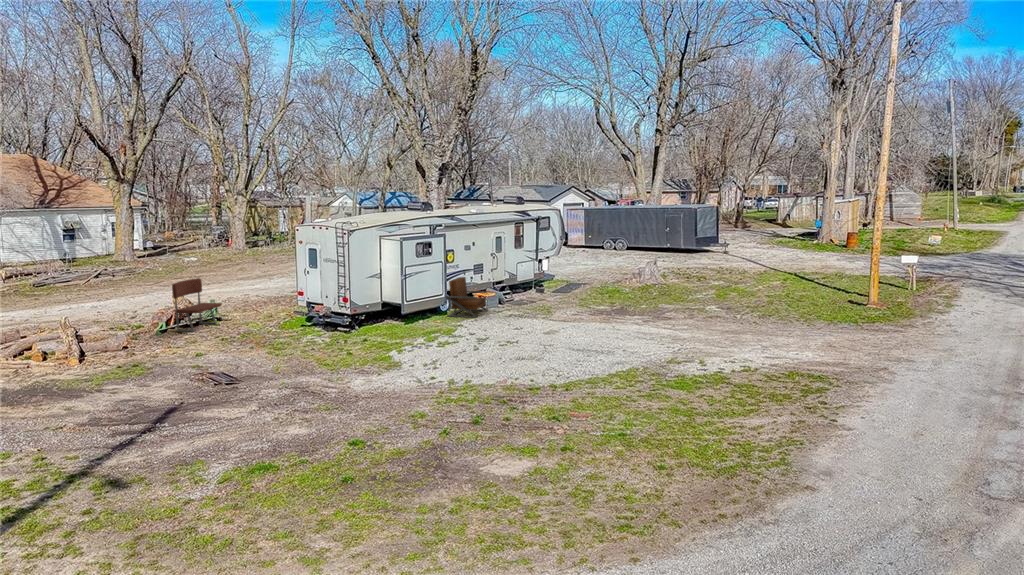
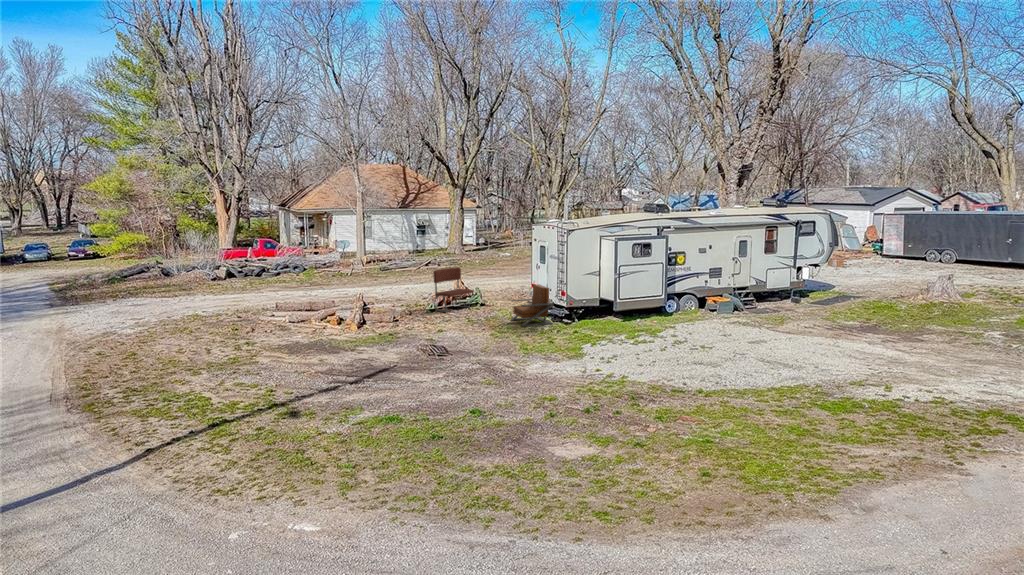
lounge chair: present [446,277,488,318] -> present [511,284,554,326]

